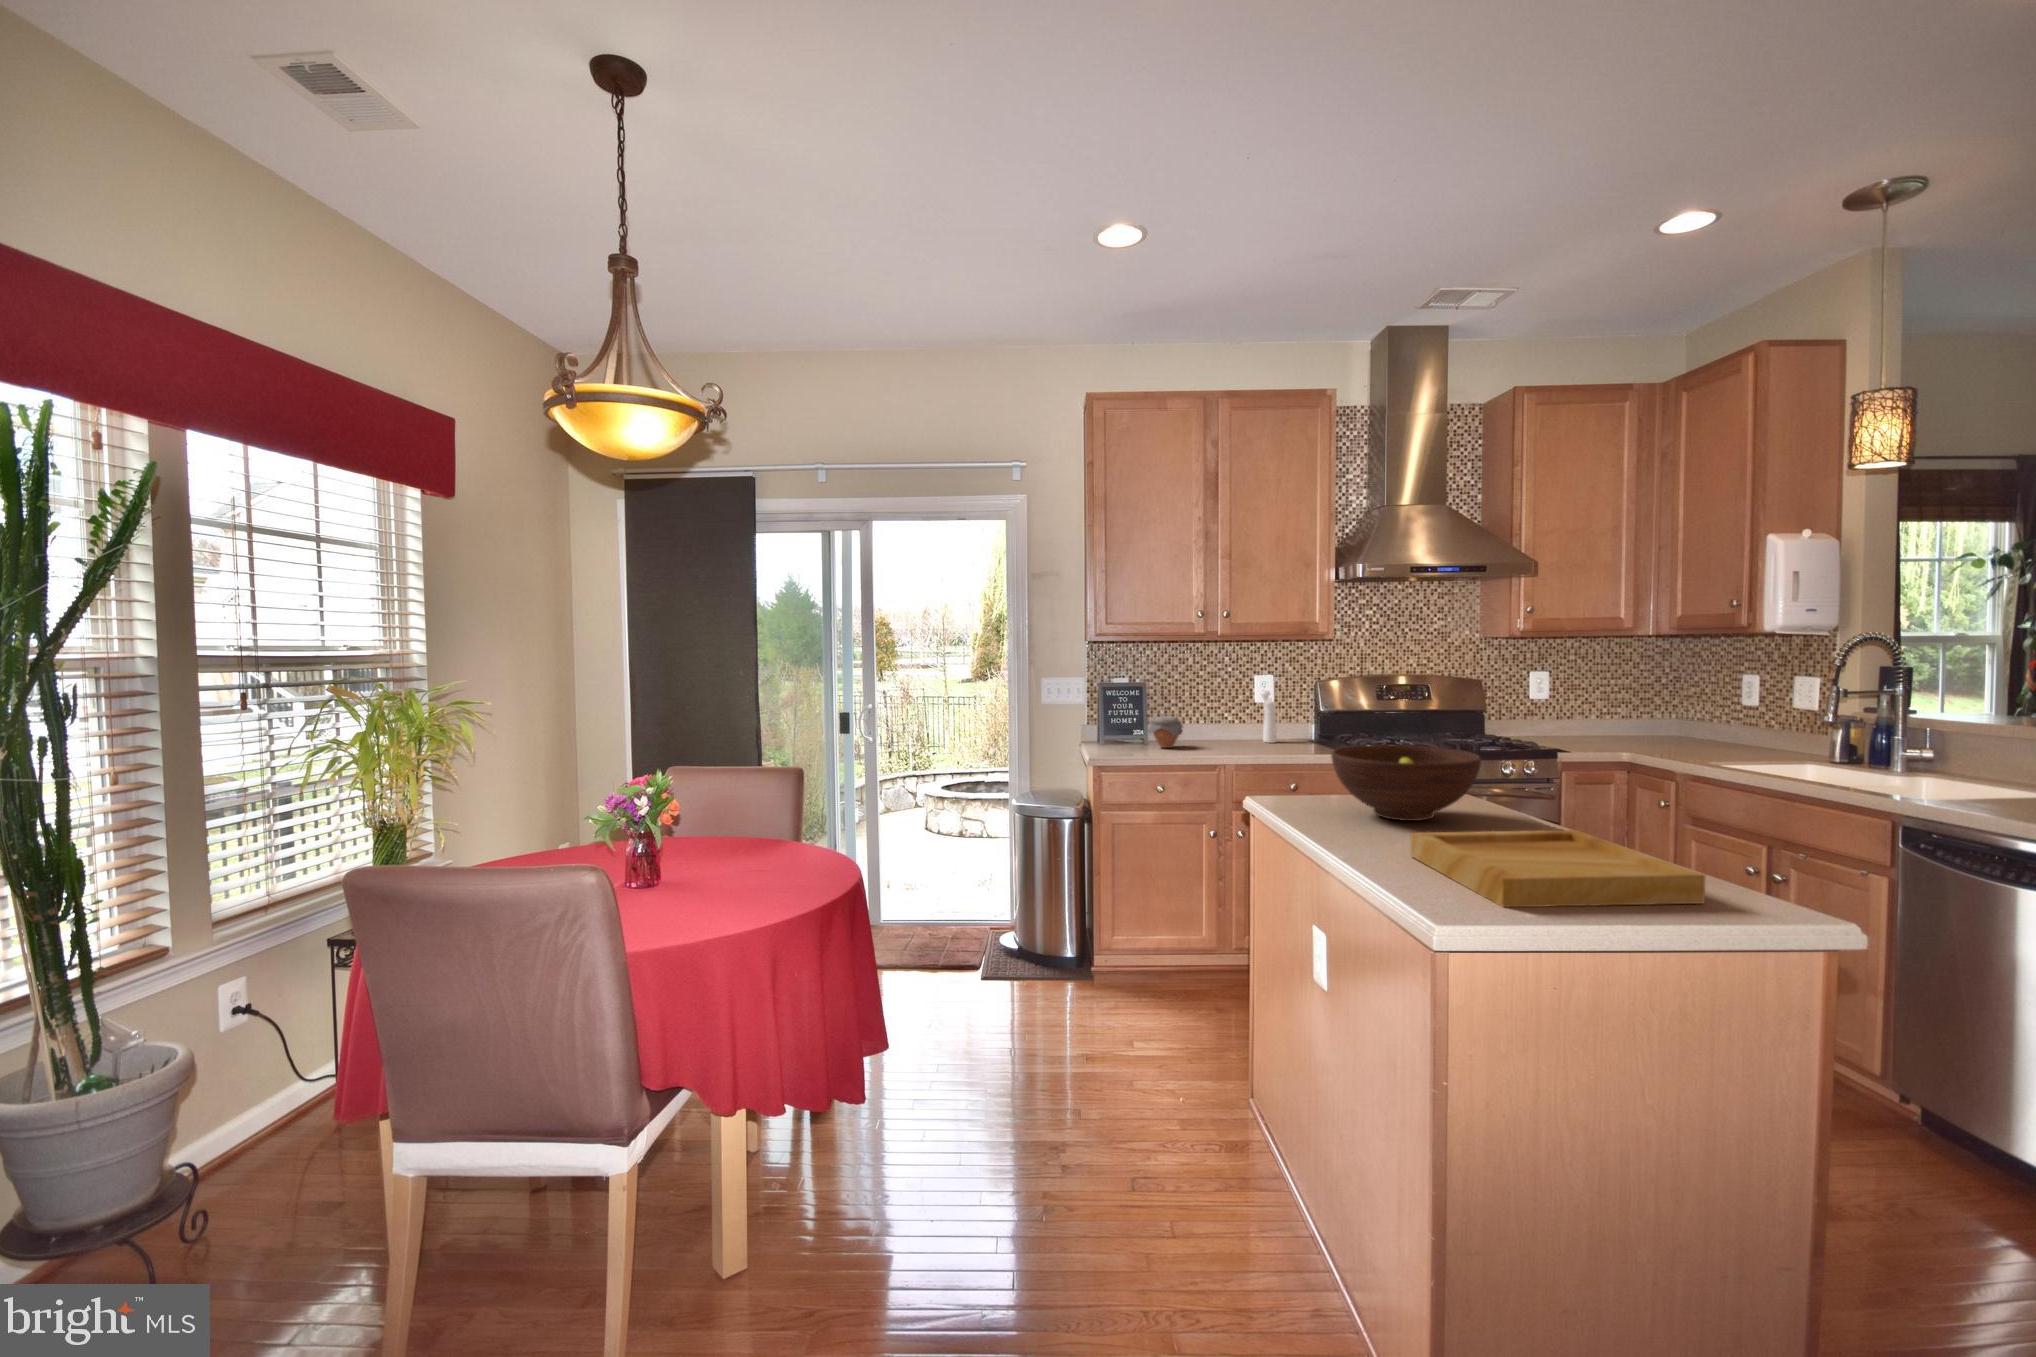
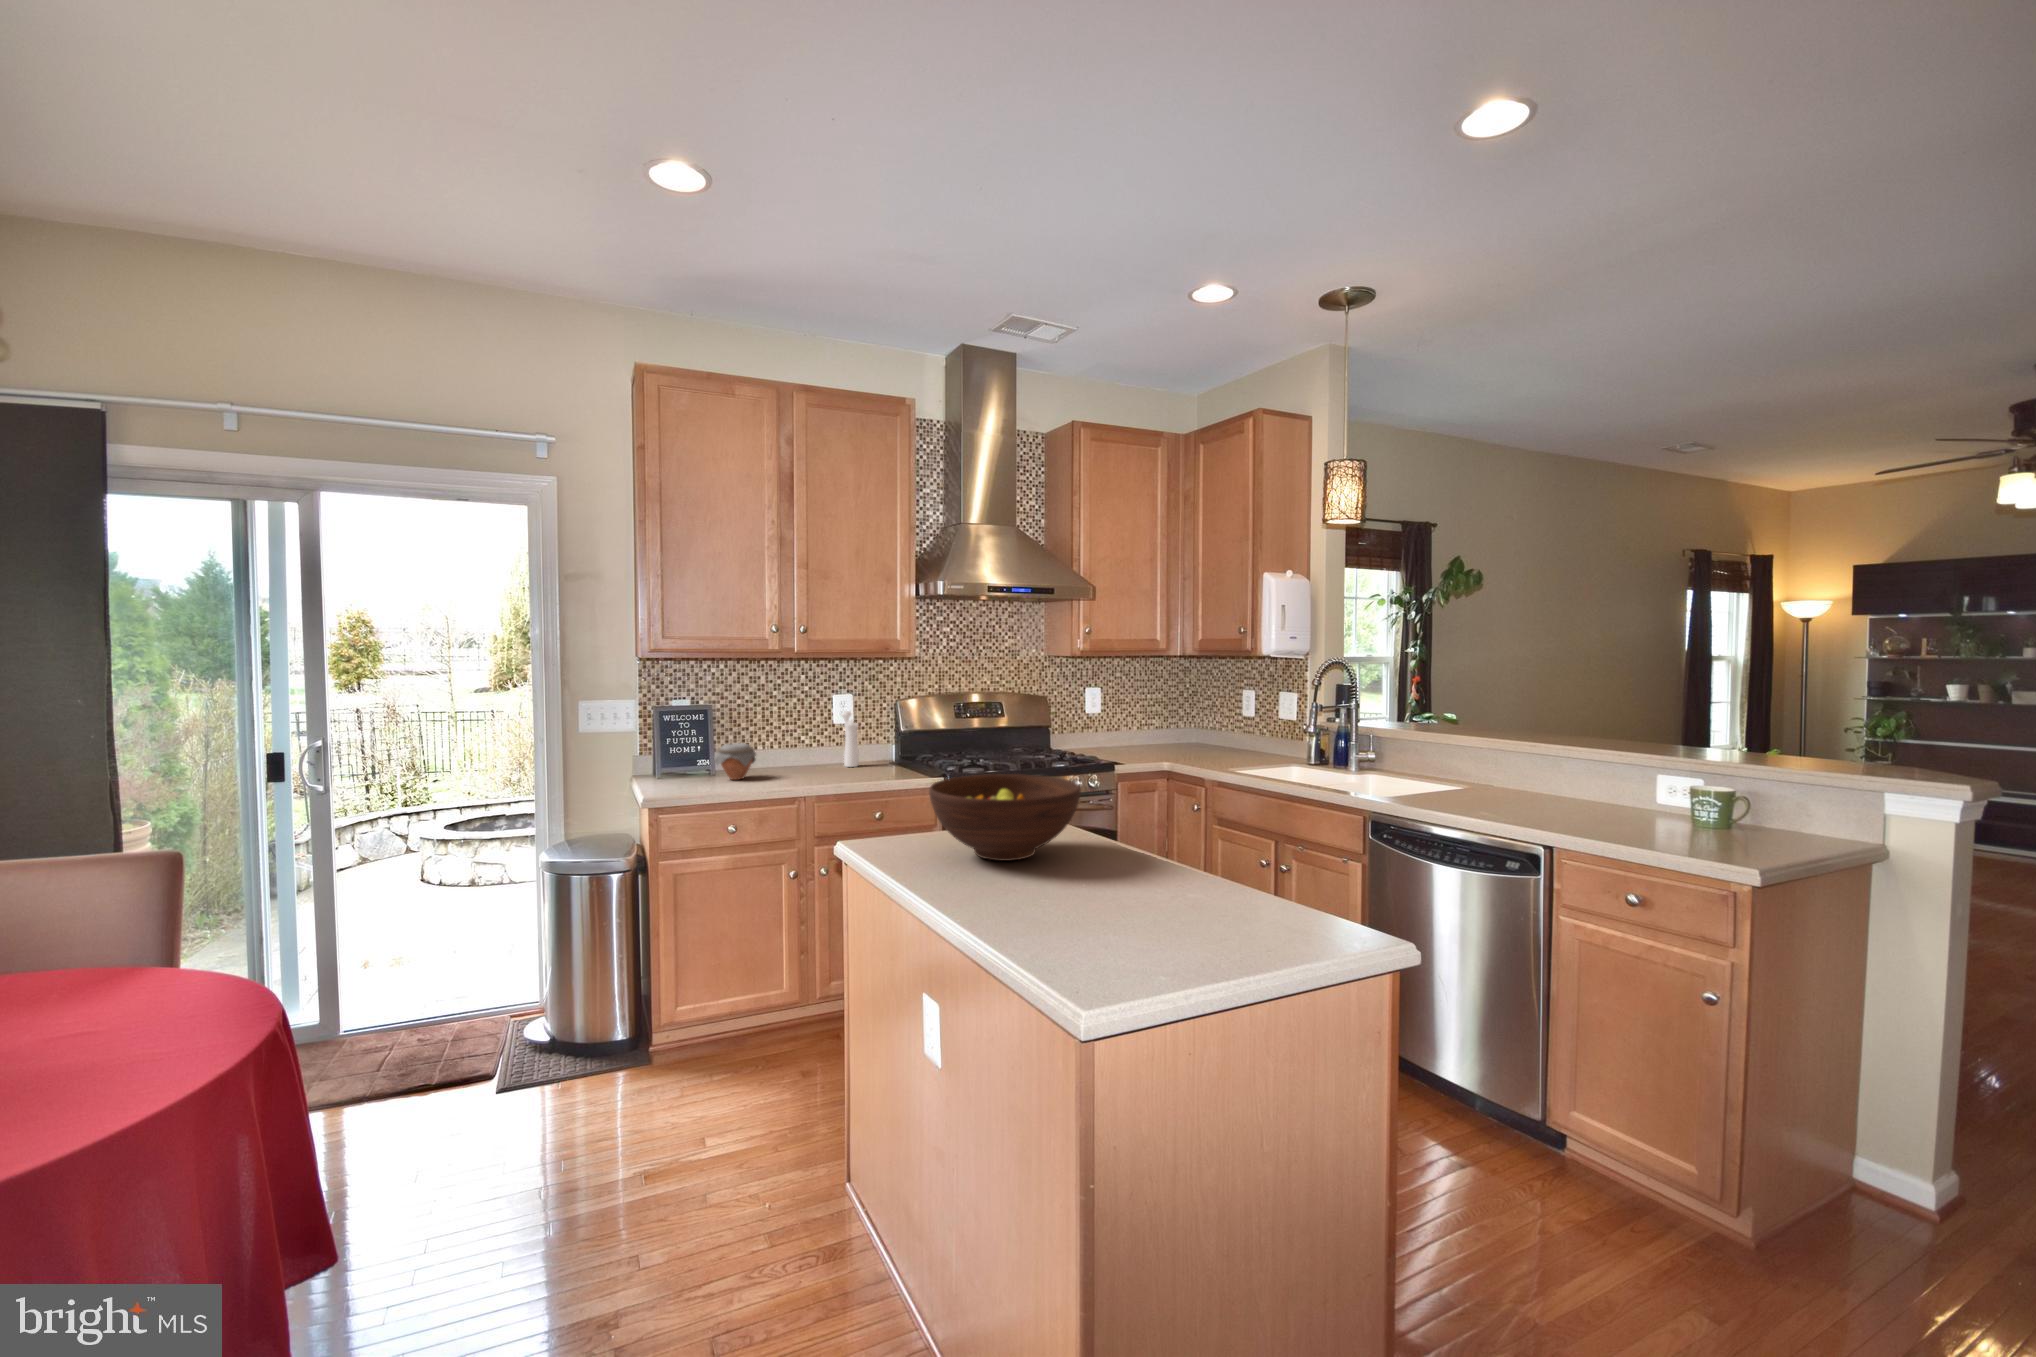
tray: present [1411,830,1705,907] -> none [1026,862,1314,979]

